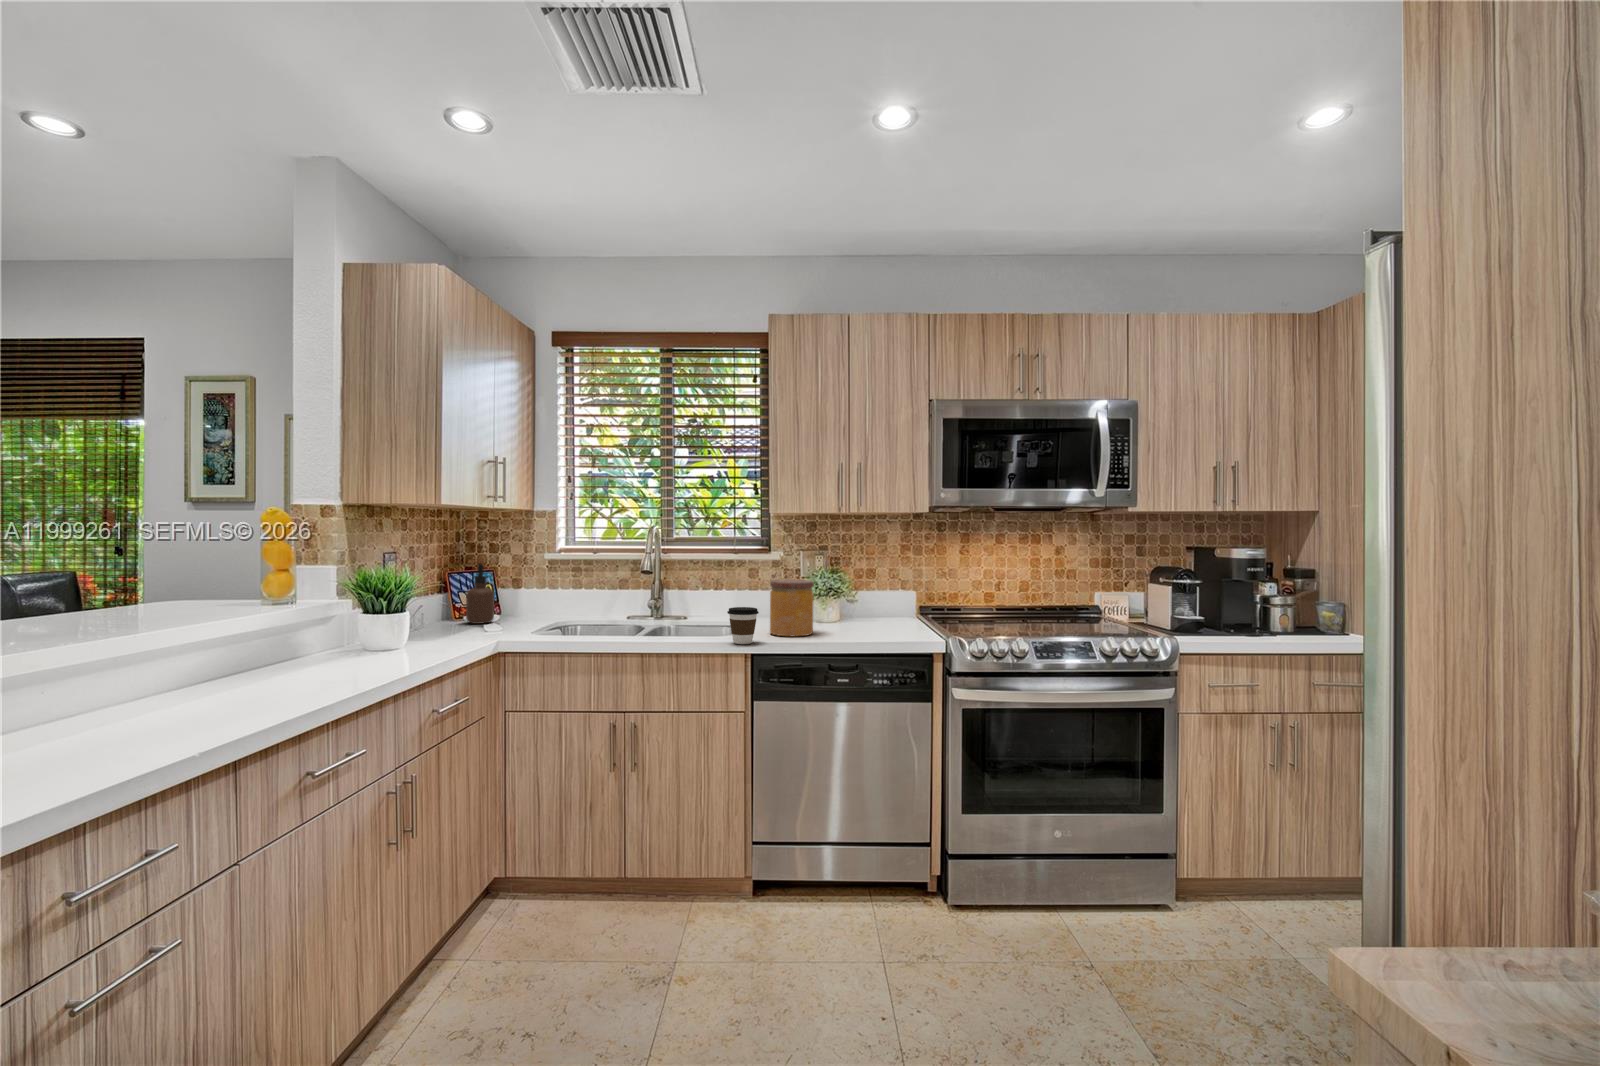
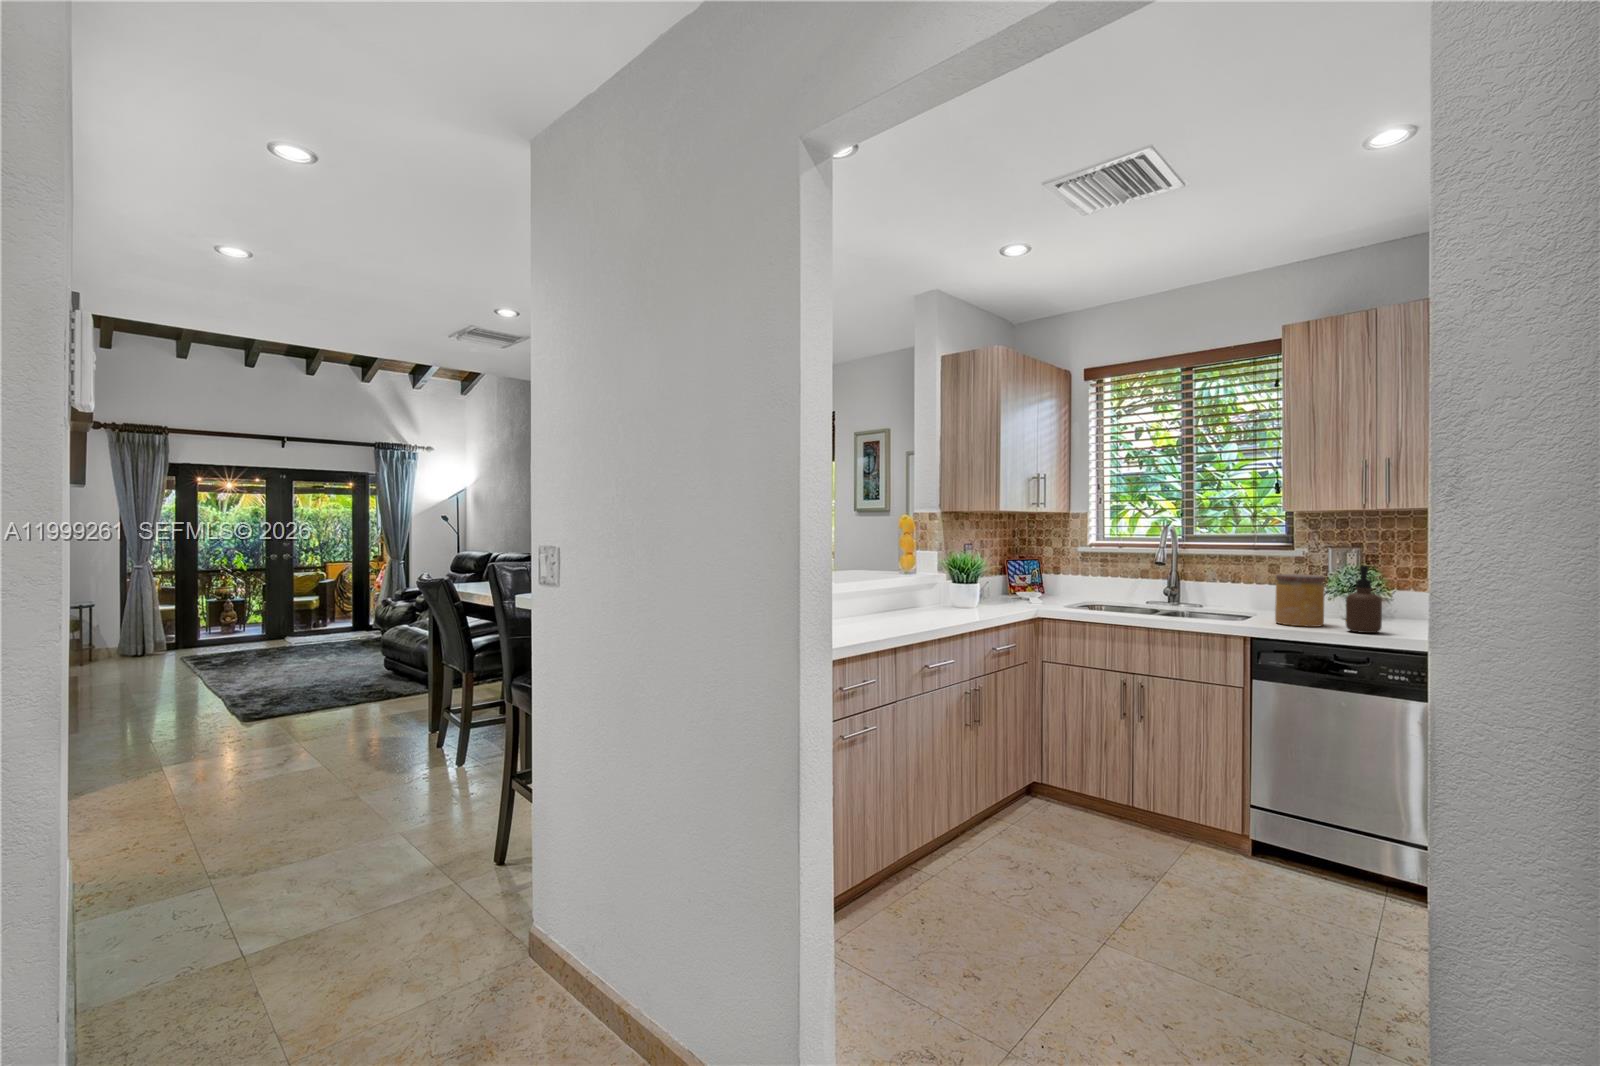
soap dispenser: present [466,564,494,624] -> present [1346,566,1382,633]
coffee cup: present [727,607,759,644] -> none [1225,595,1256,627]

